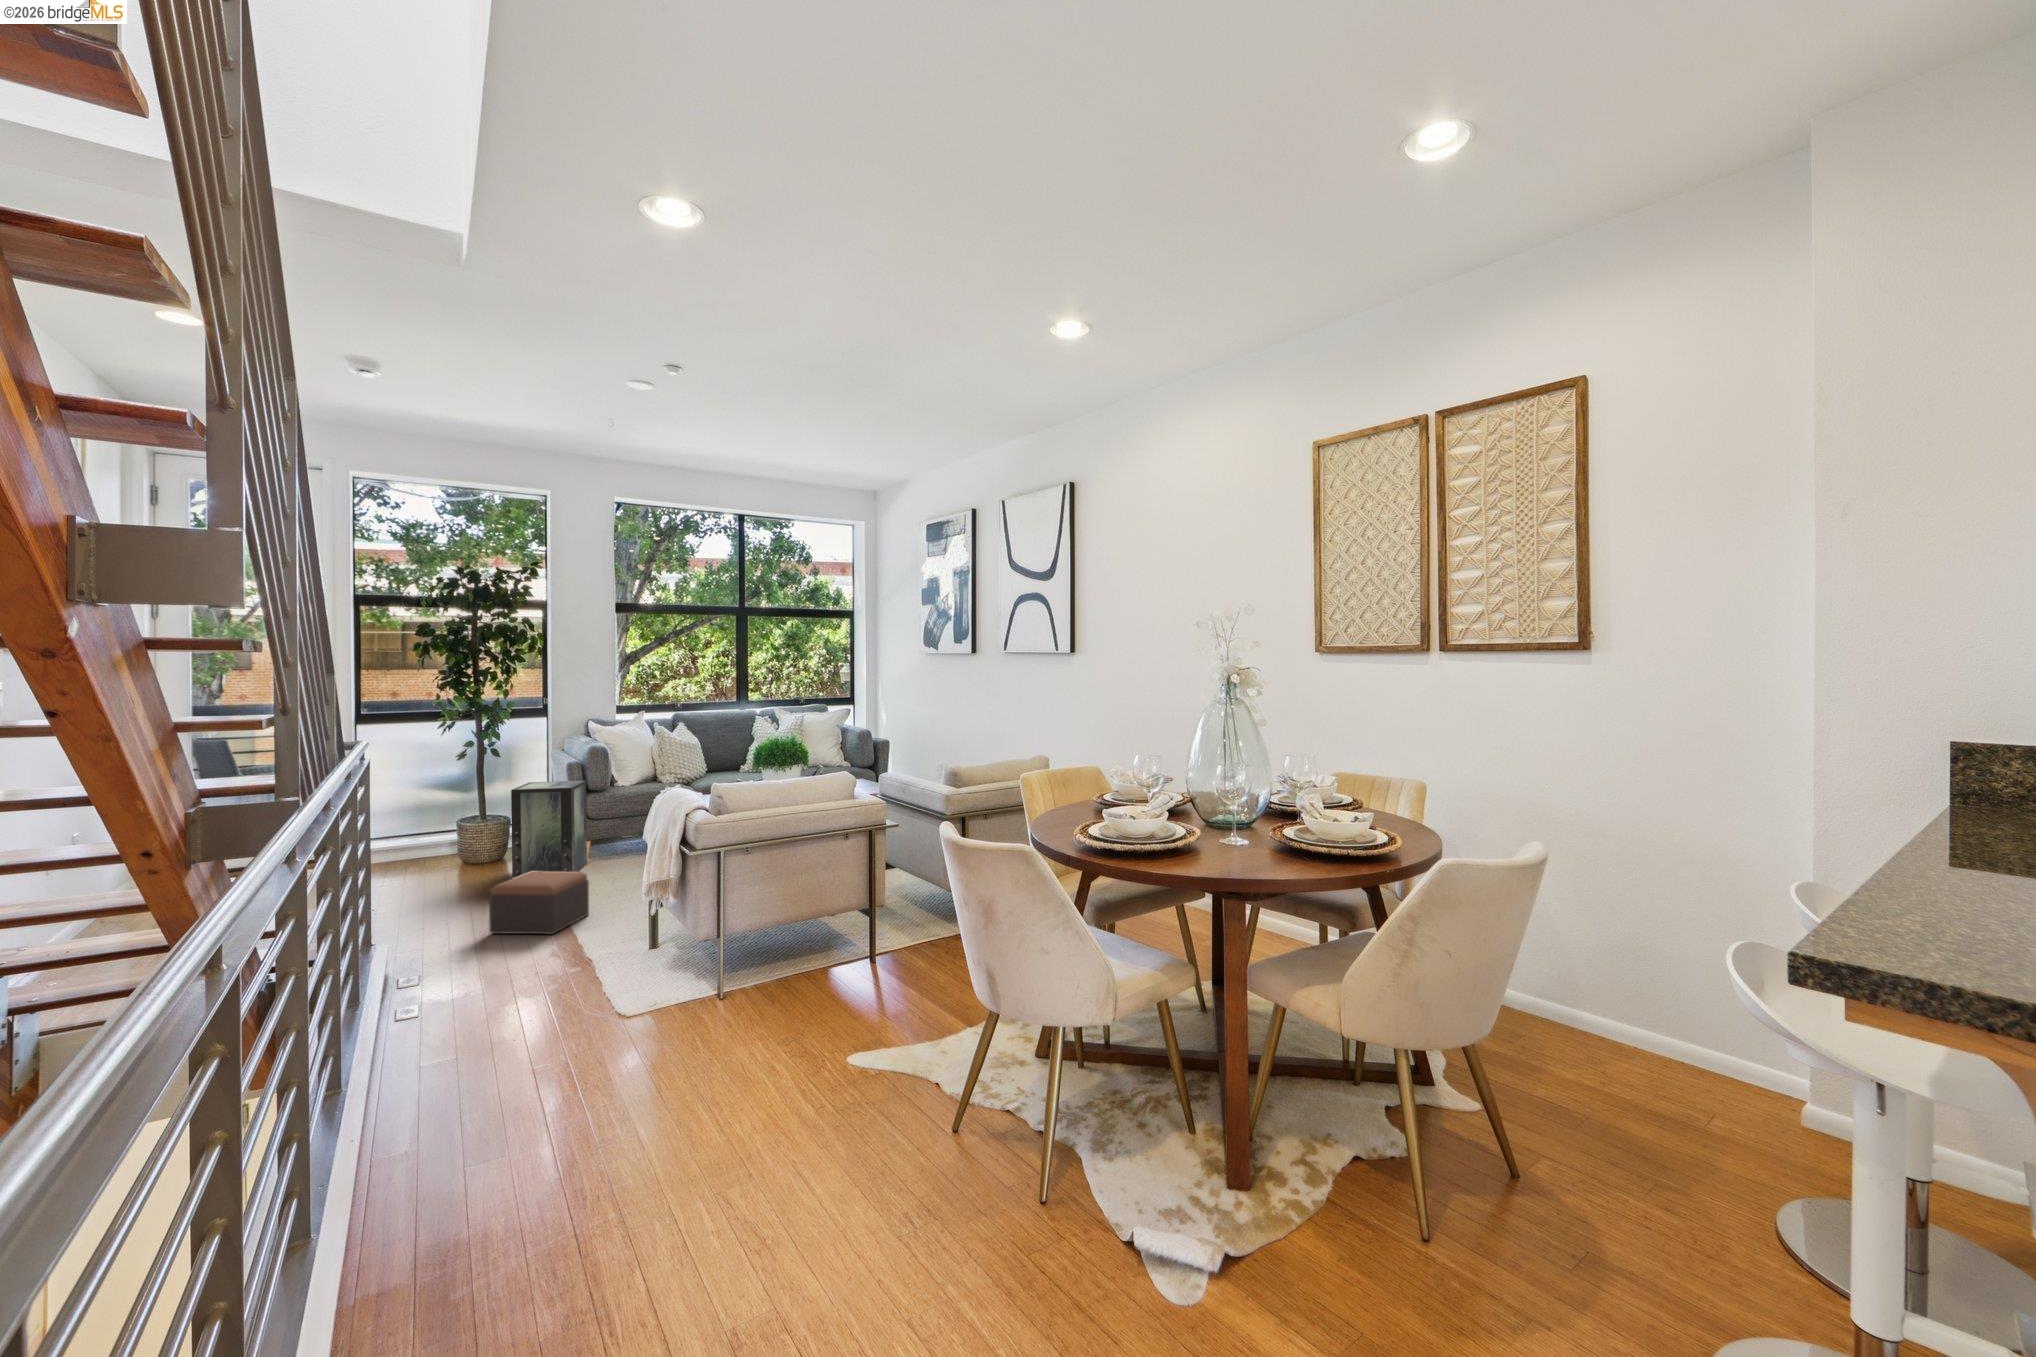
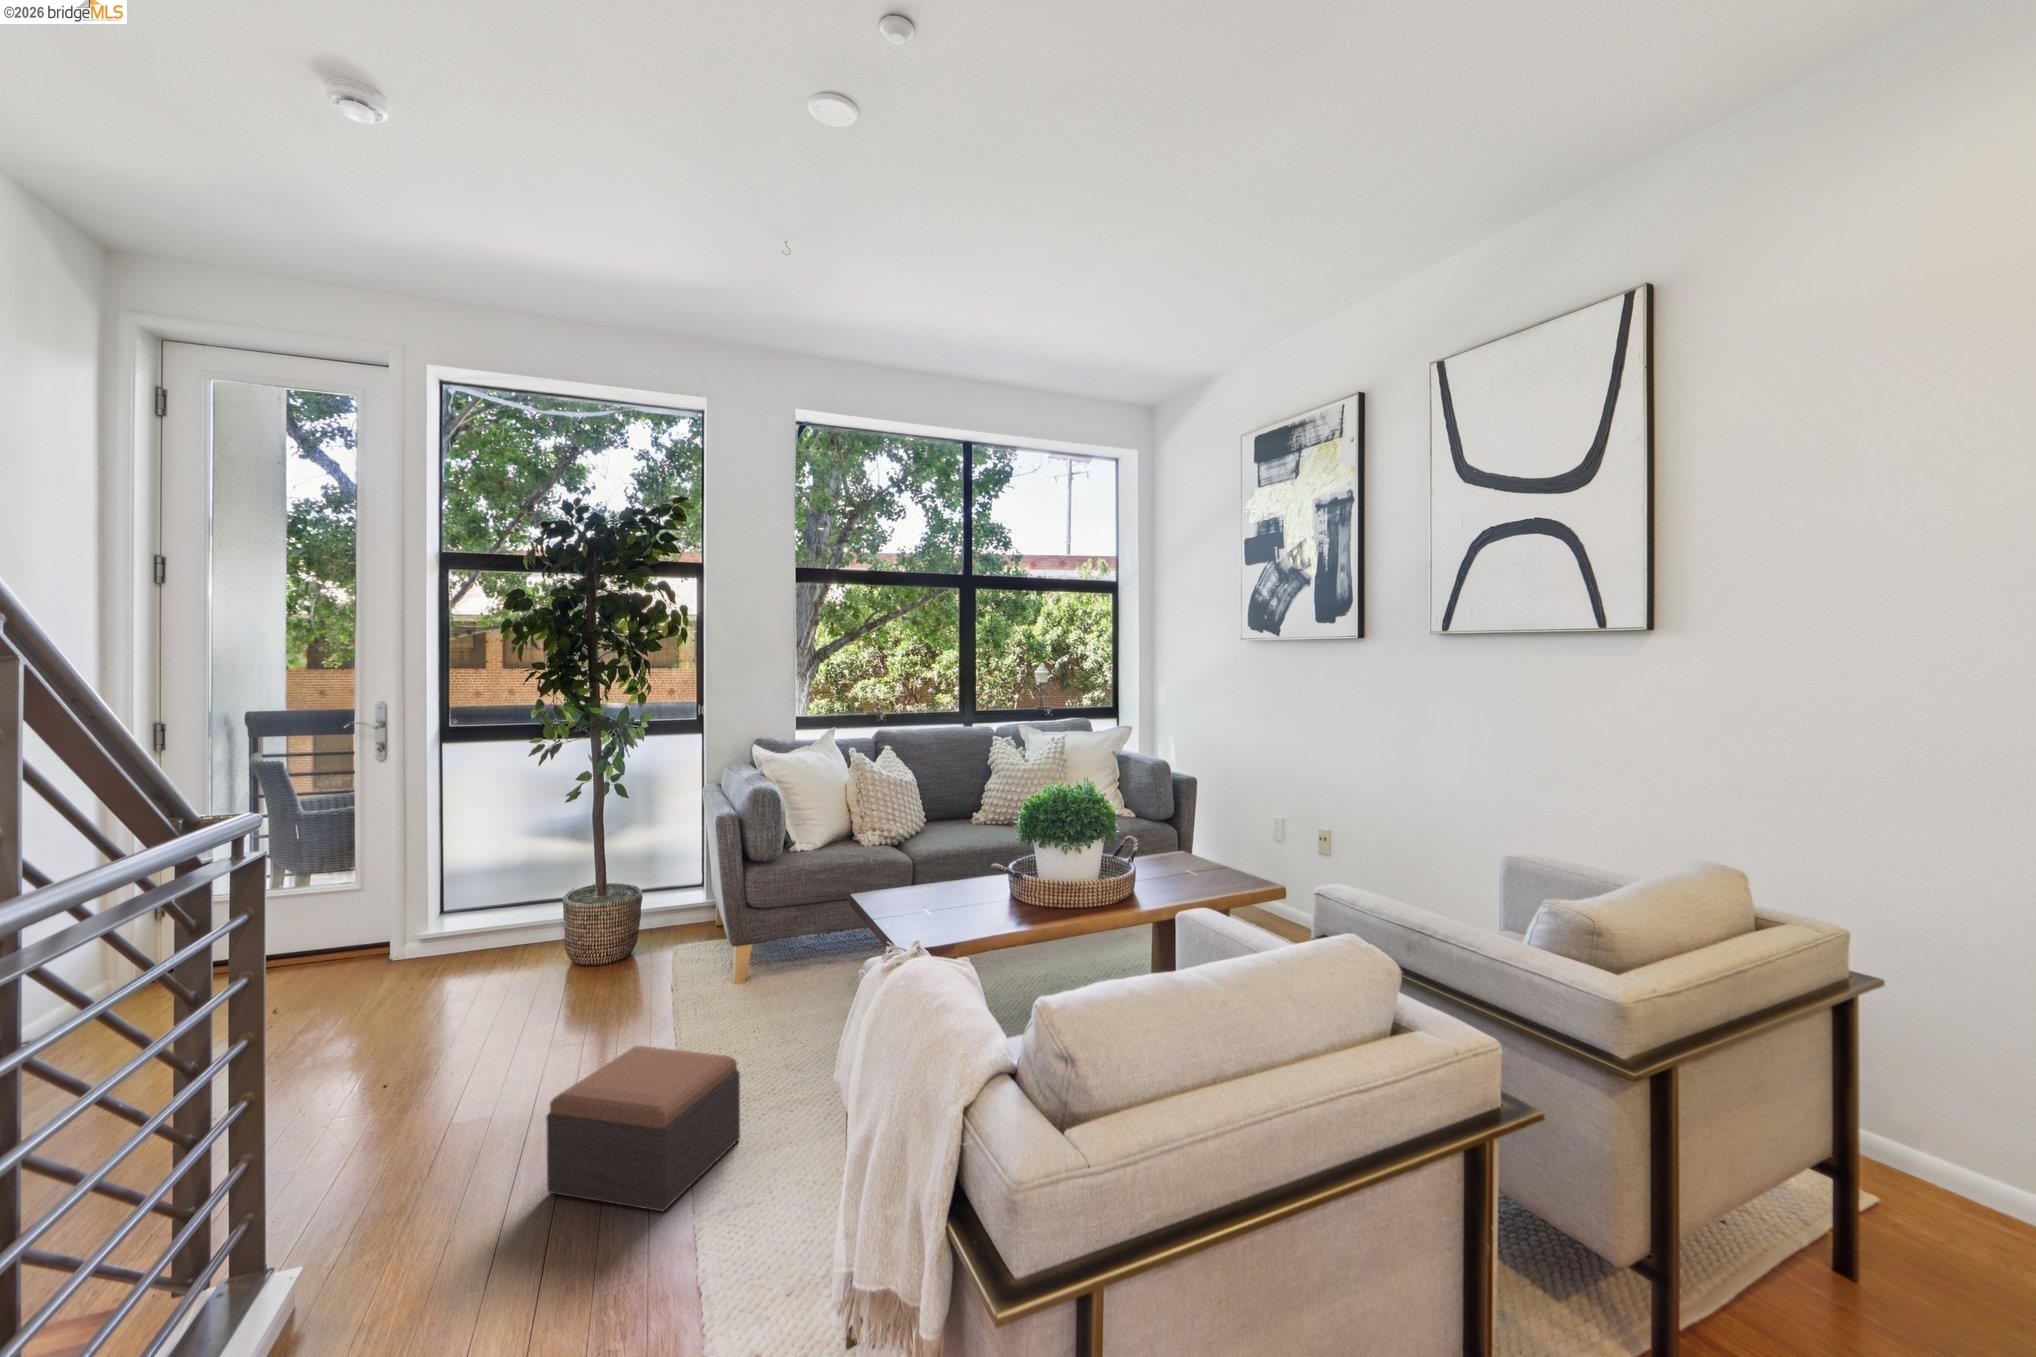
storage box: present [511,781,587,878] -> none [627,843,747,1015]

